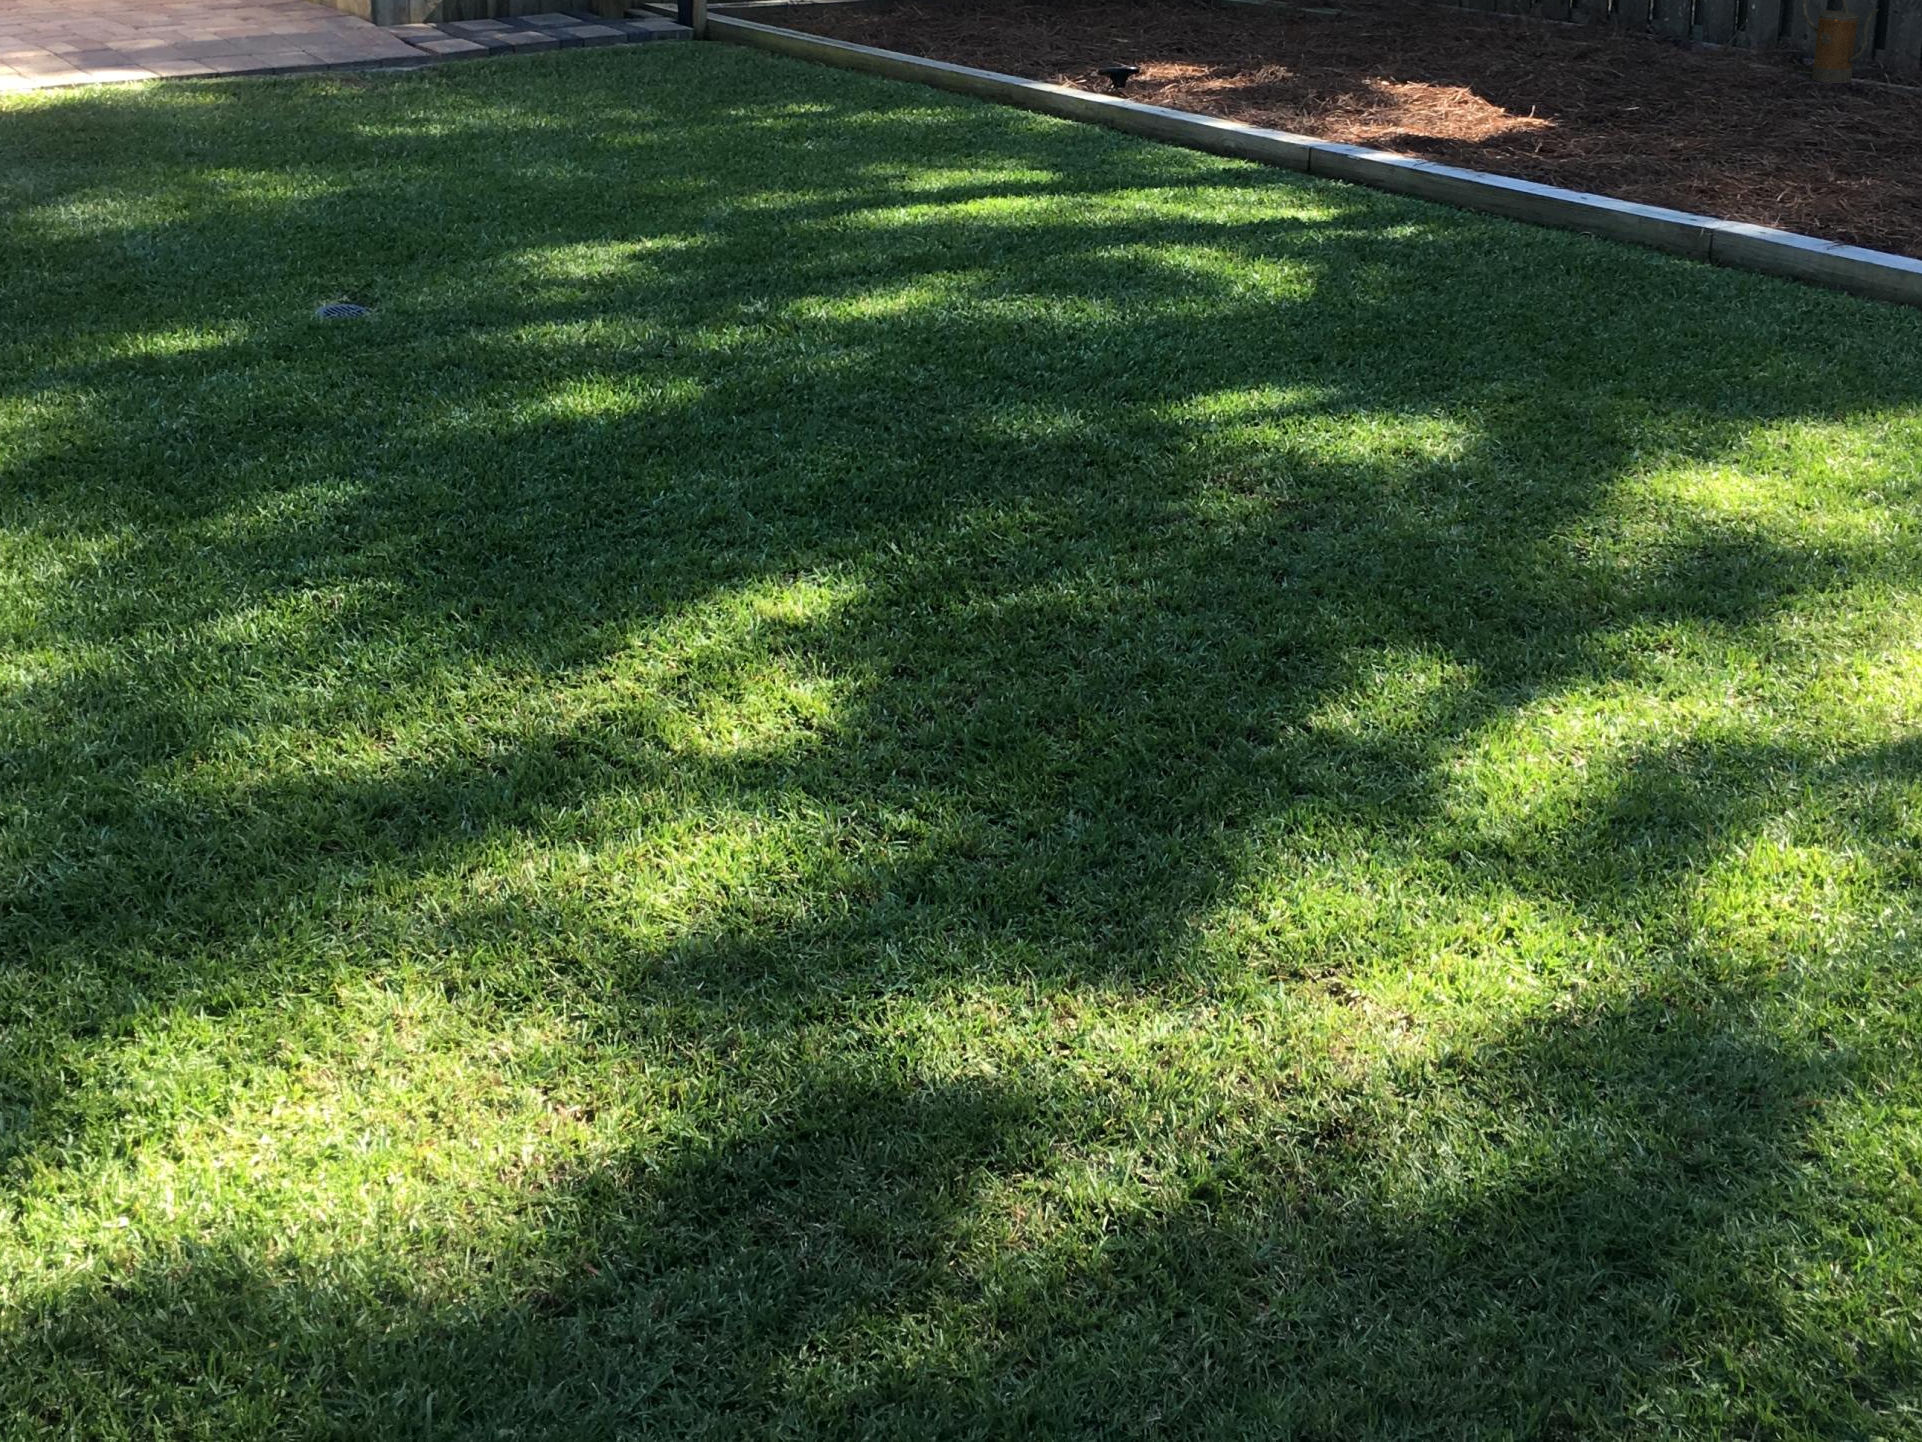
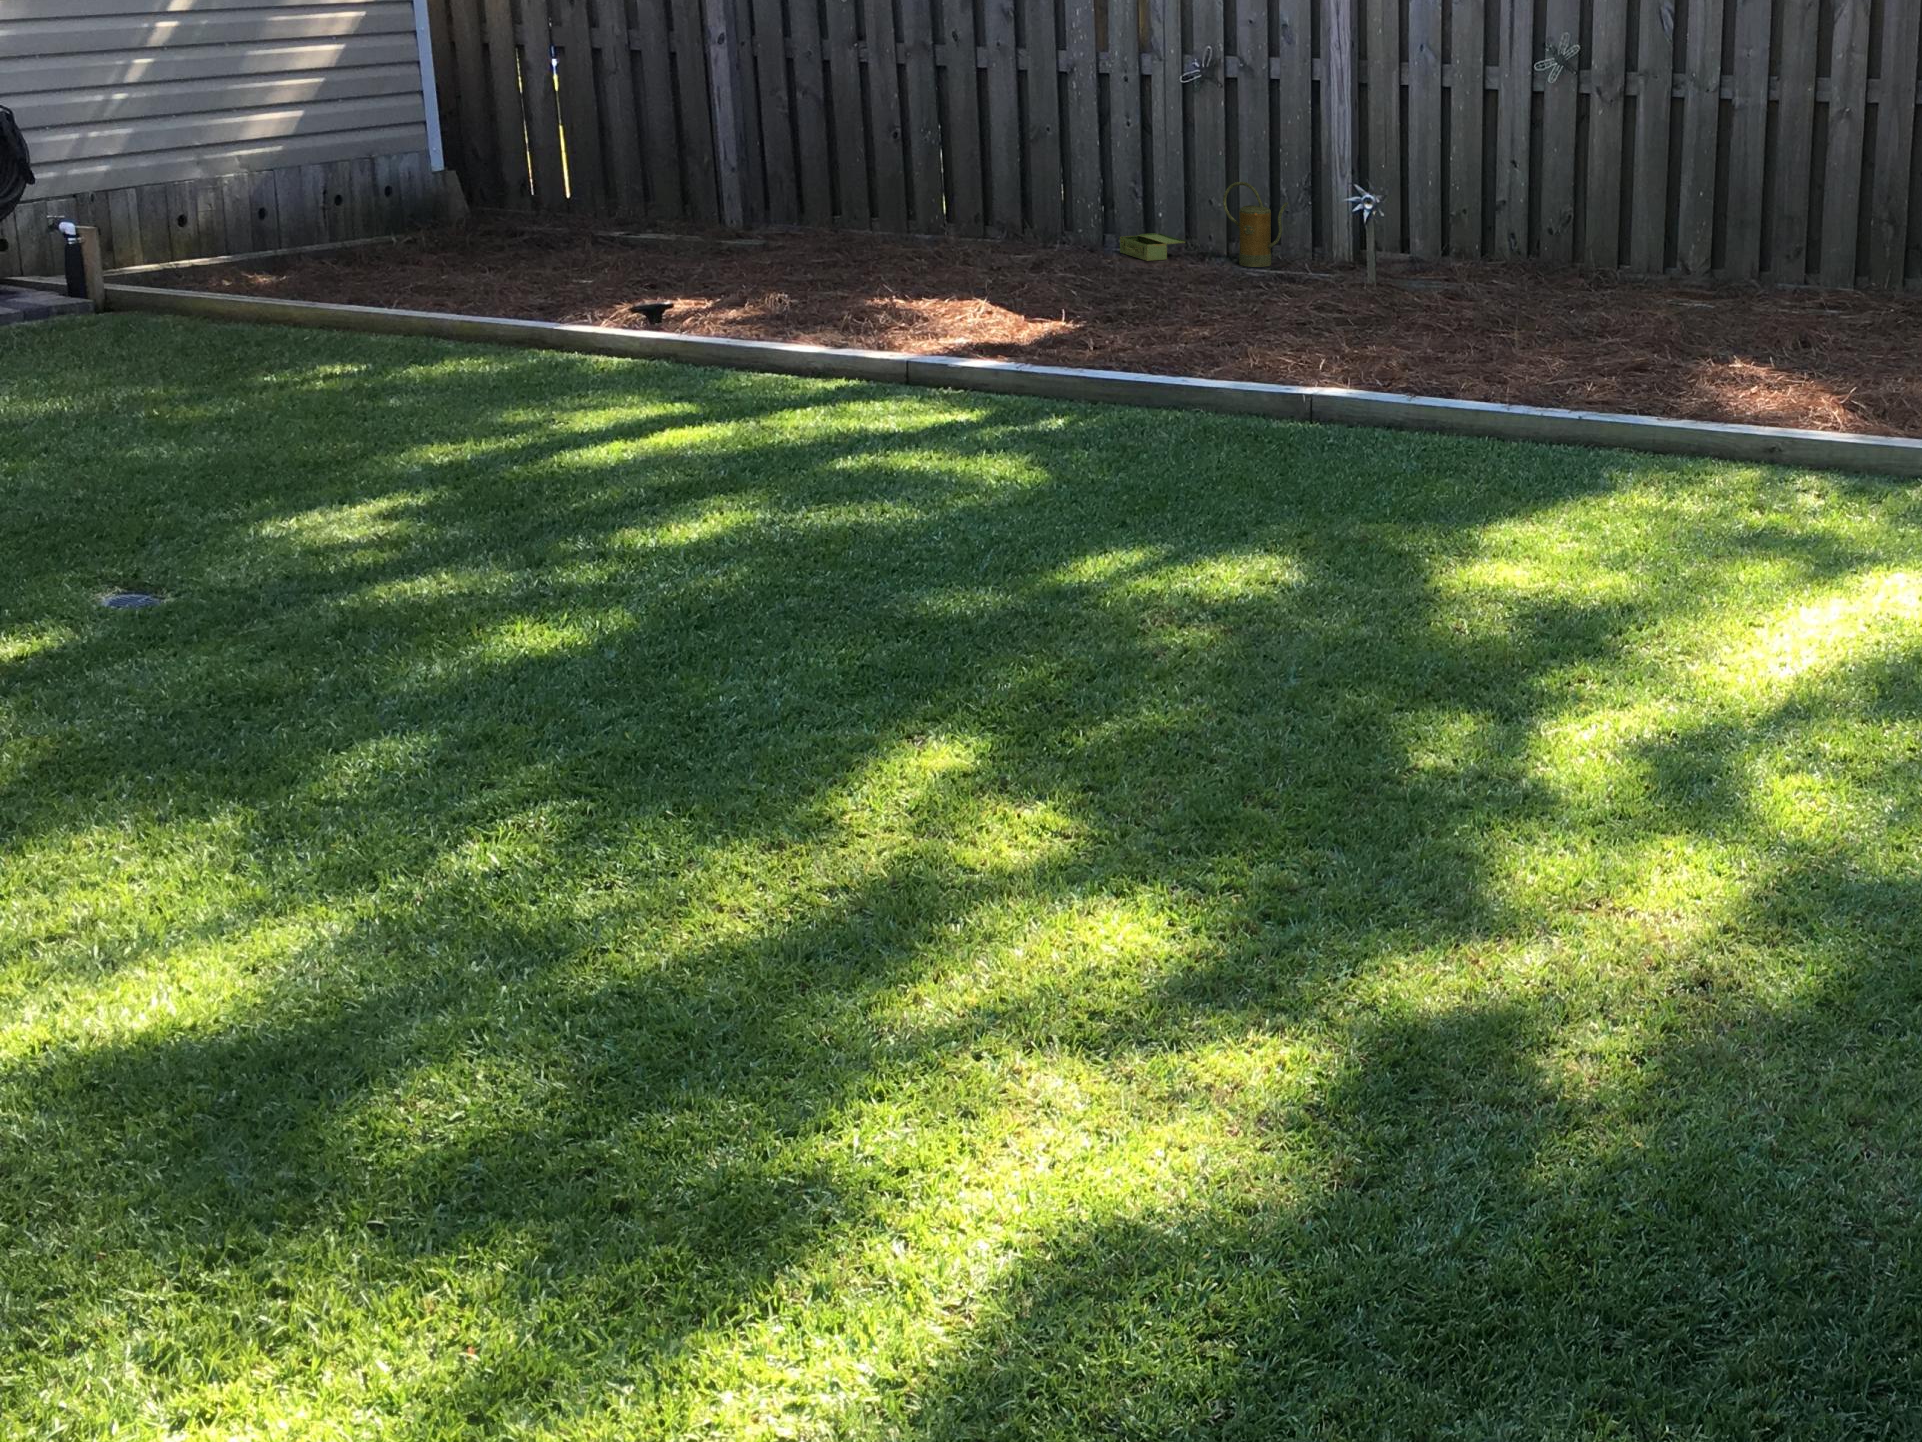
toolbox: none [1682,35,1756,66] -> present [1120,233,1185,261]

